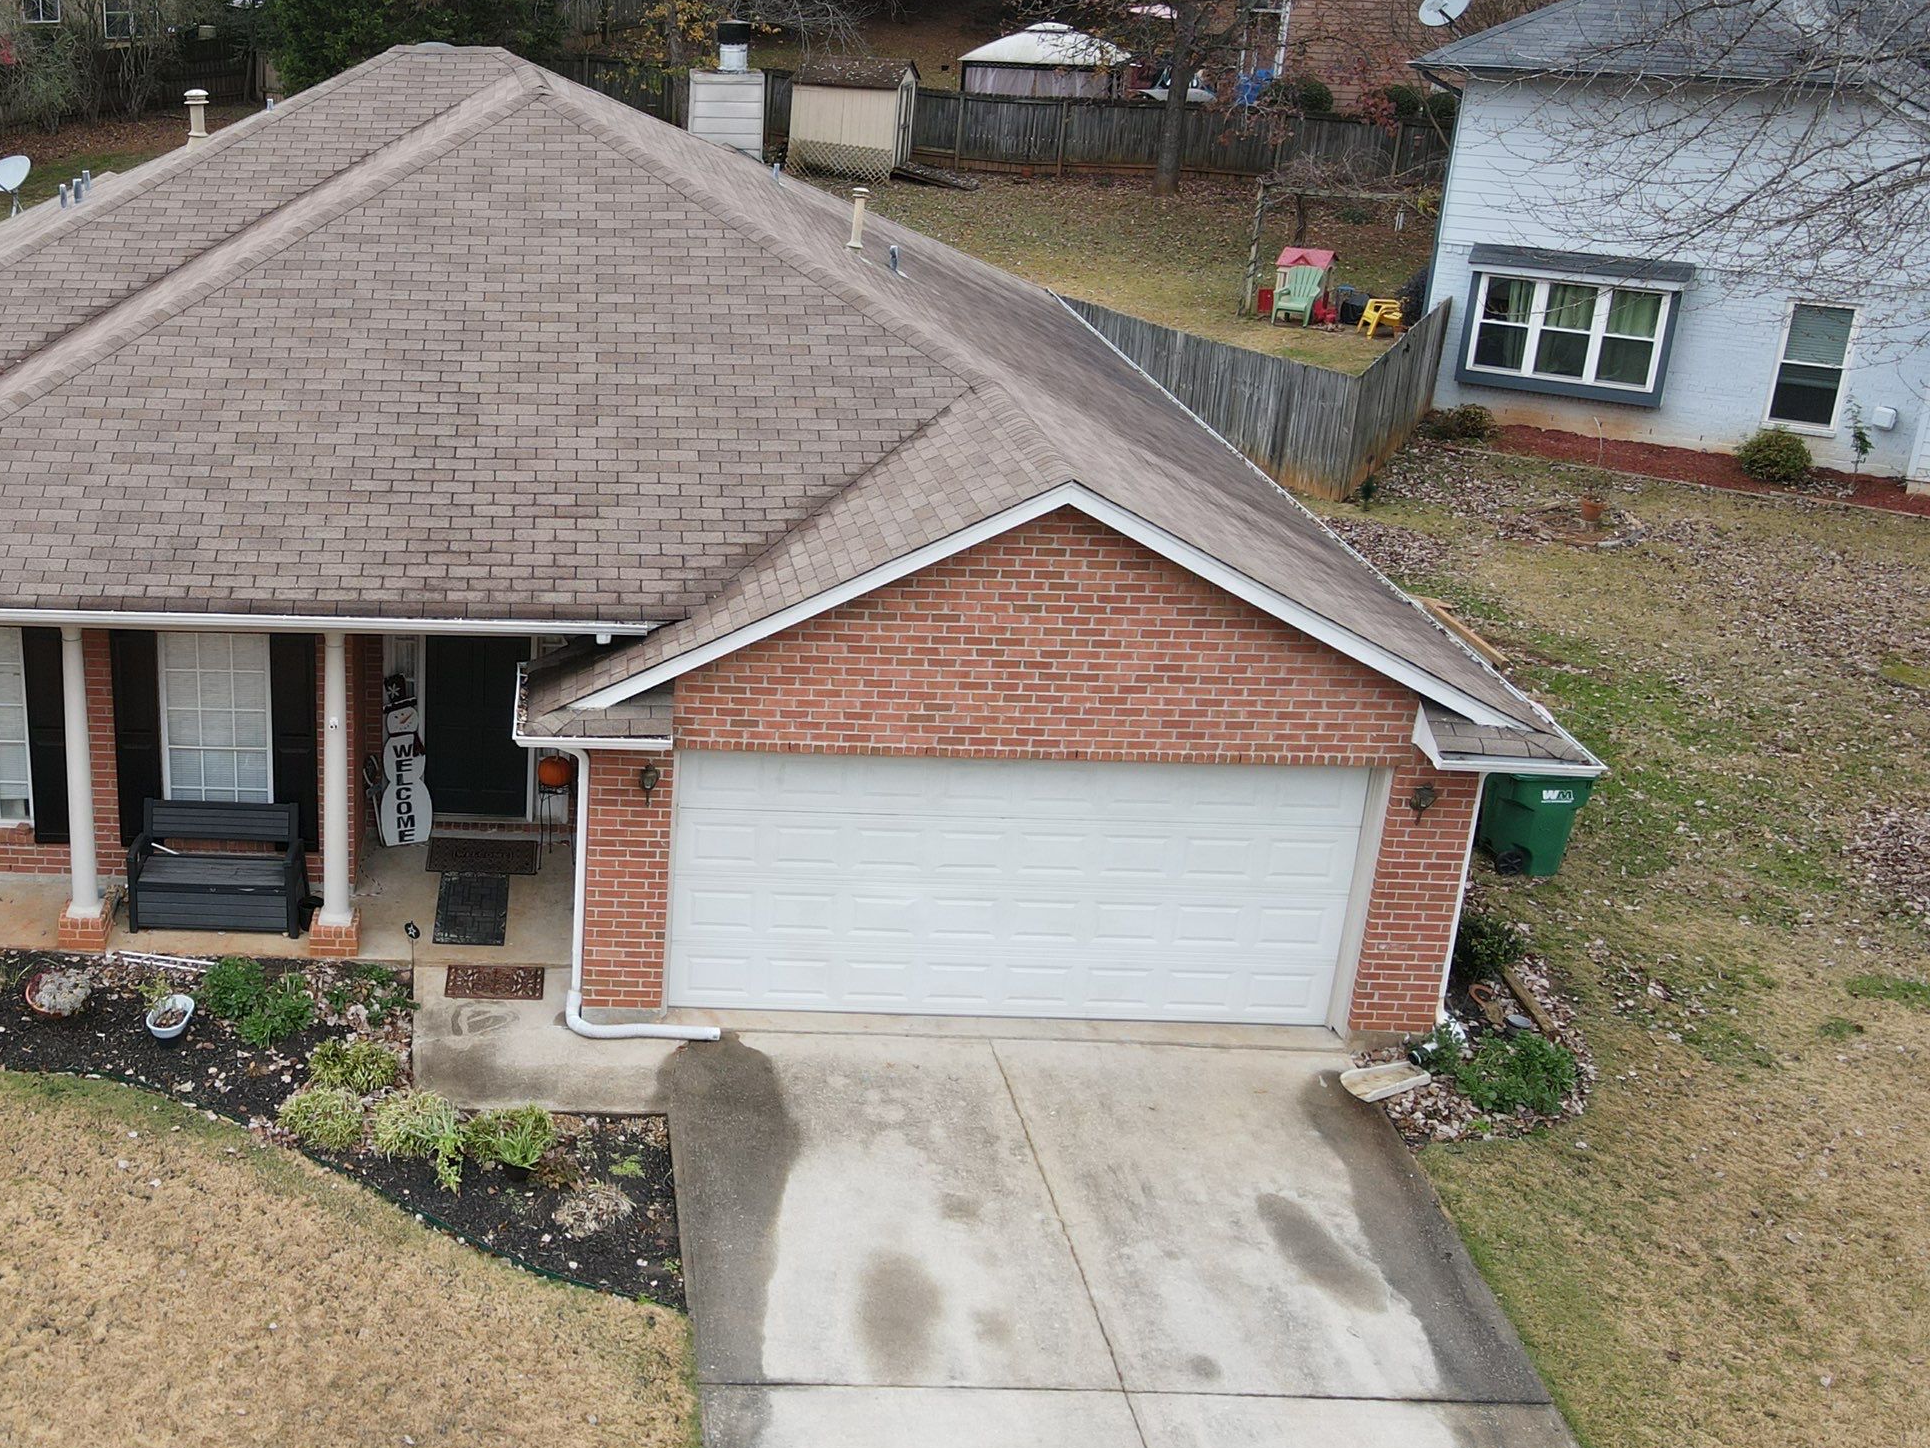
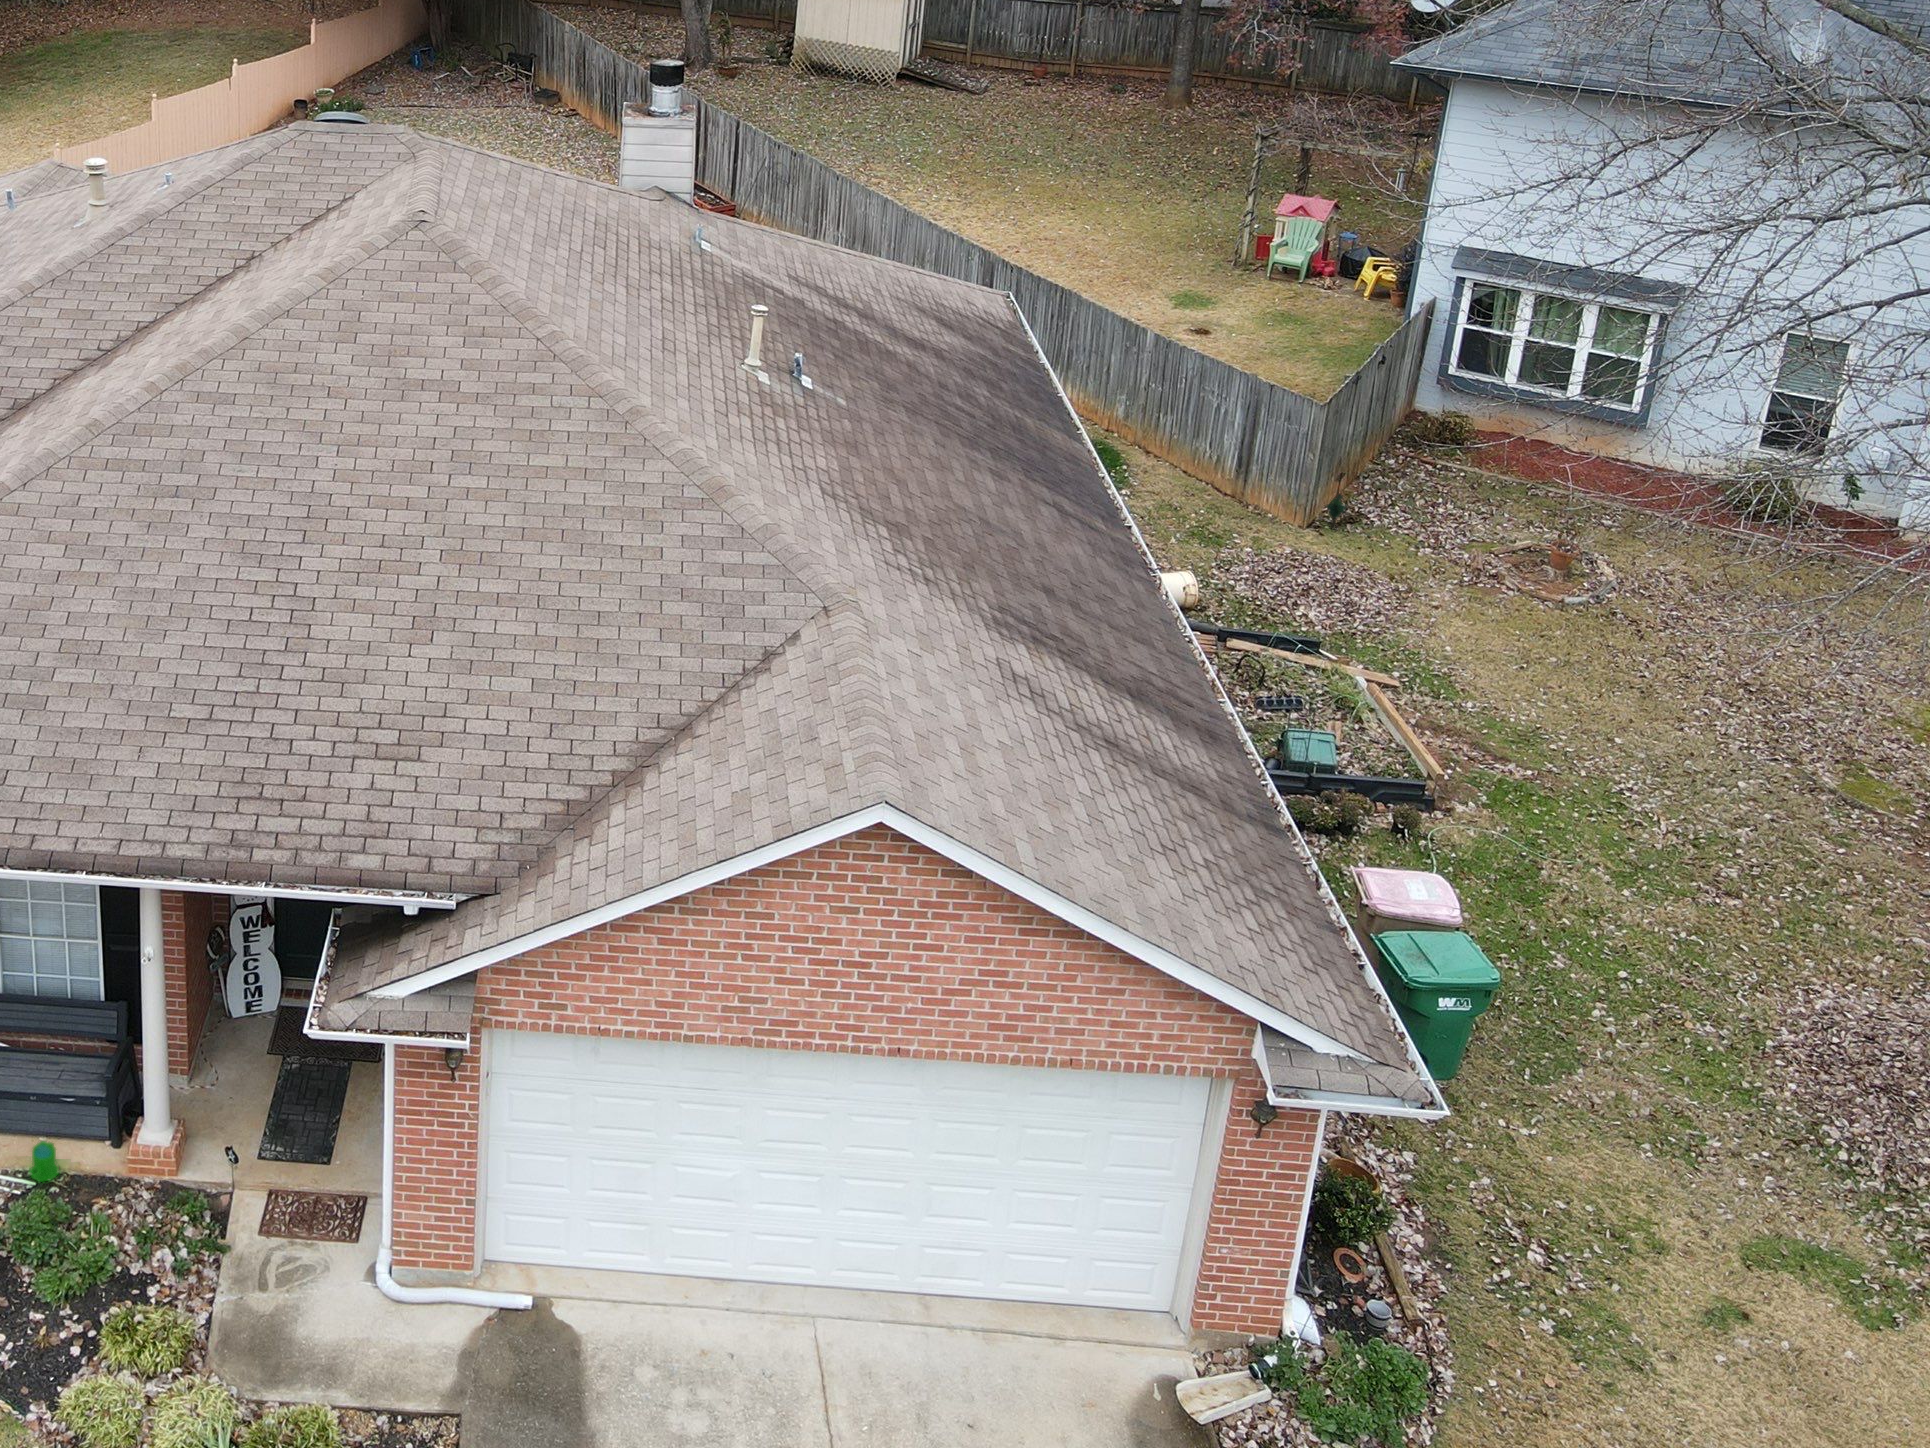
watering can: none [215,927,243,967] -> present [30,1141,59,1182]

